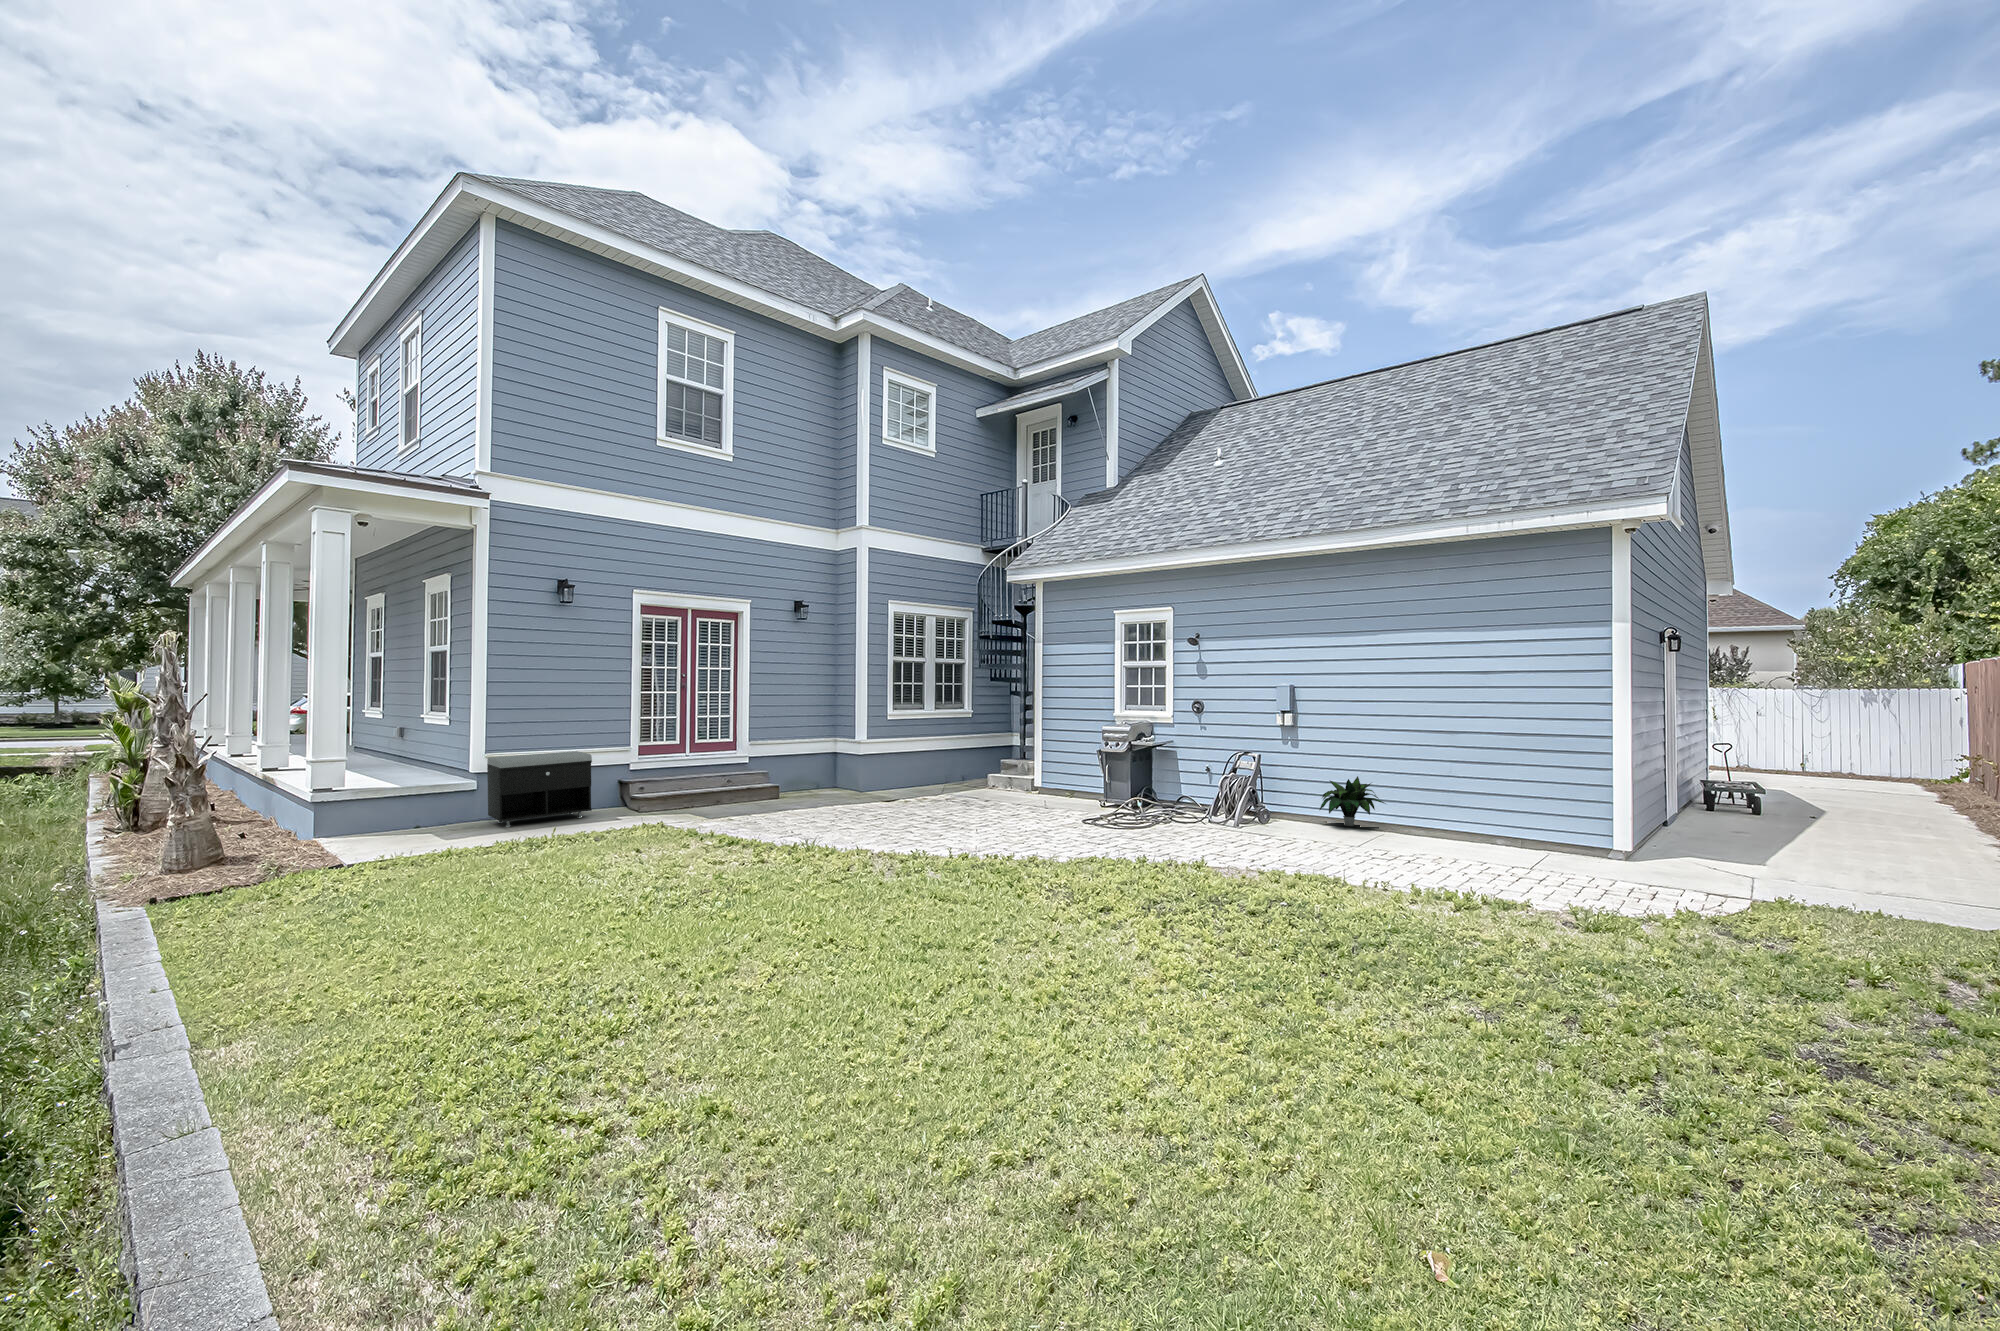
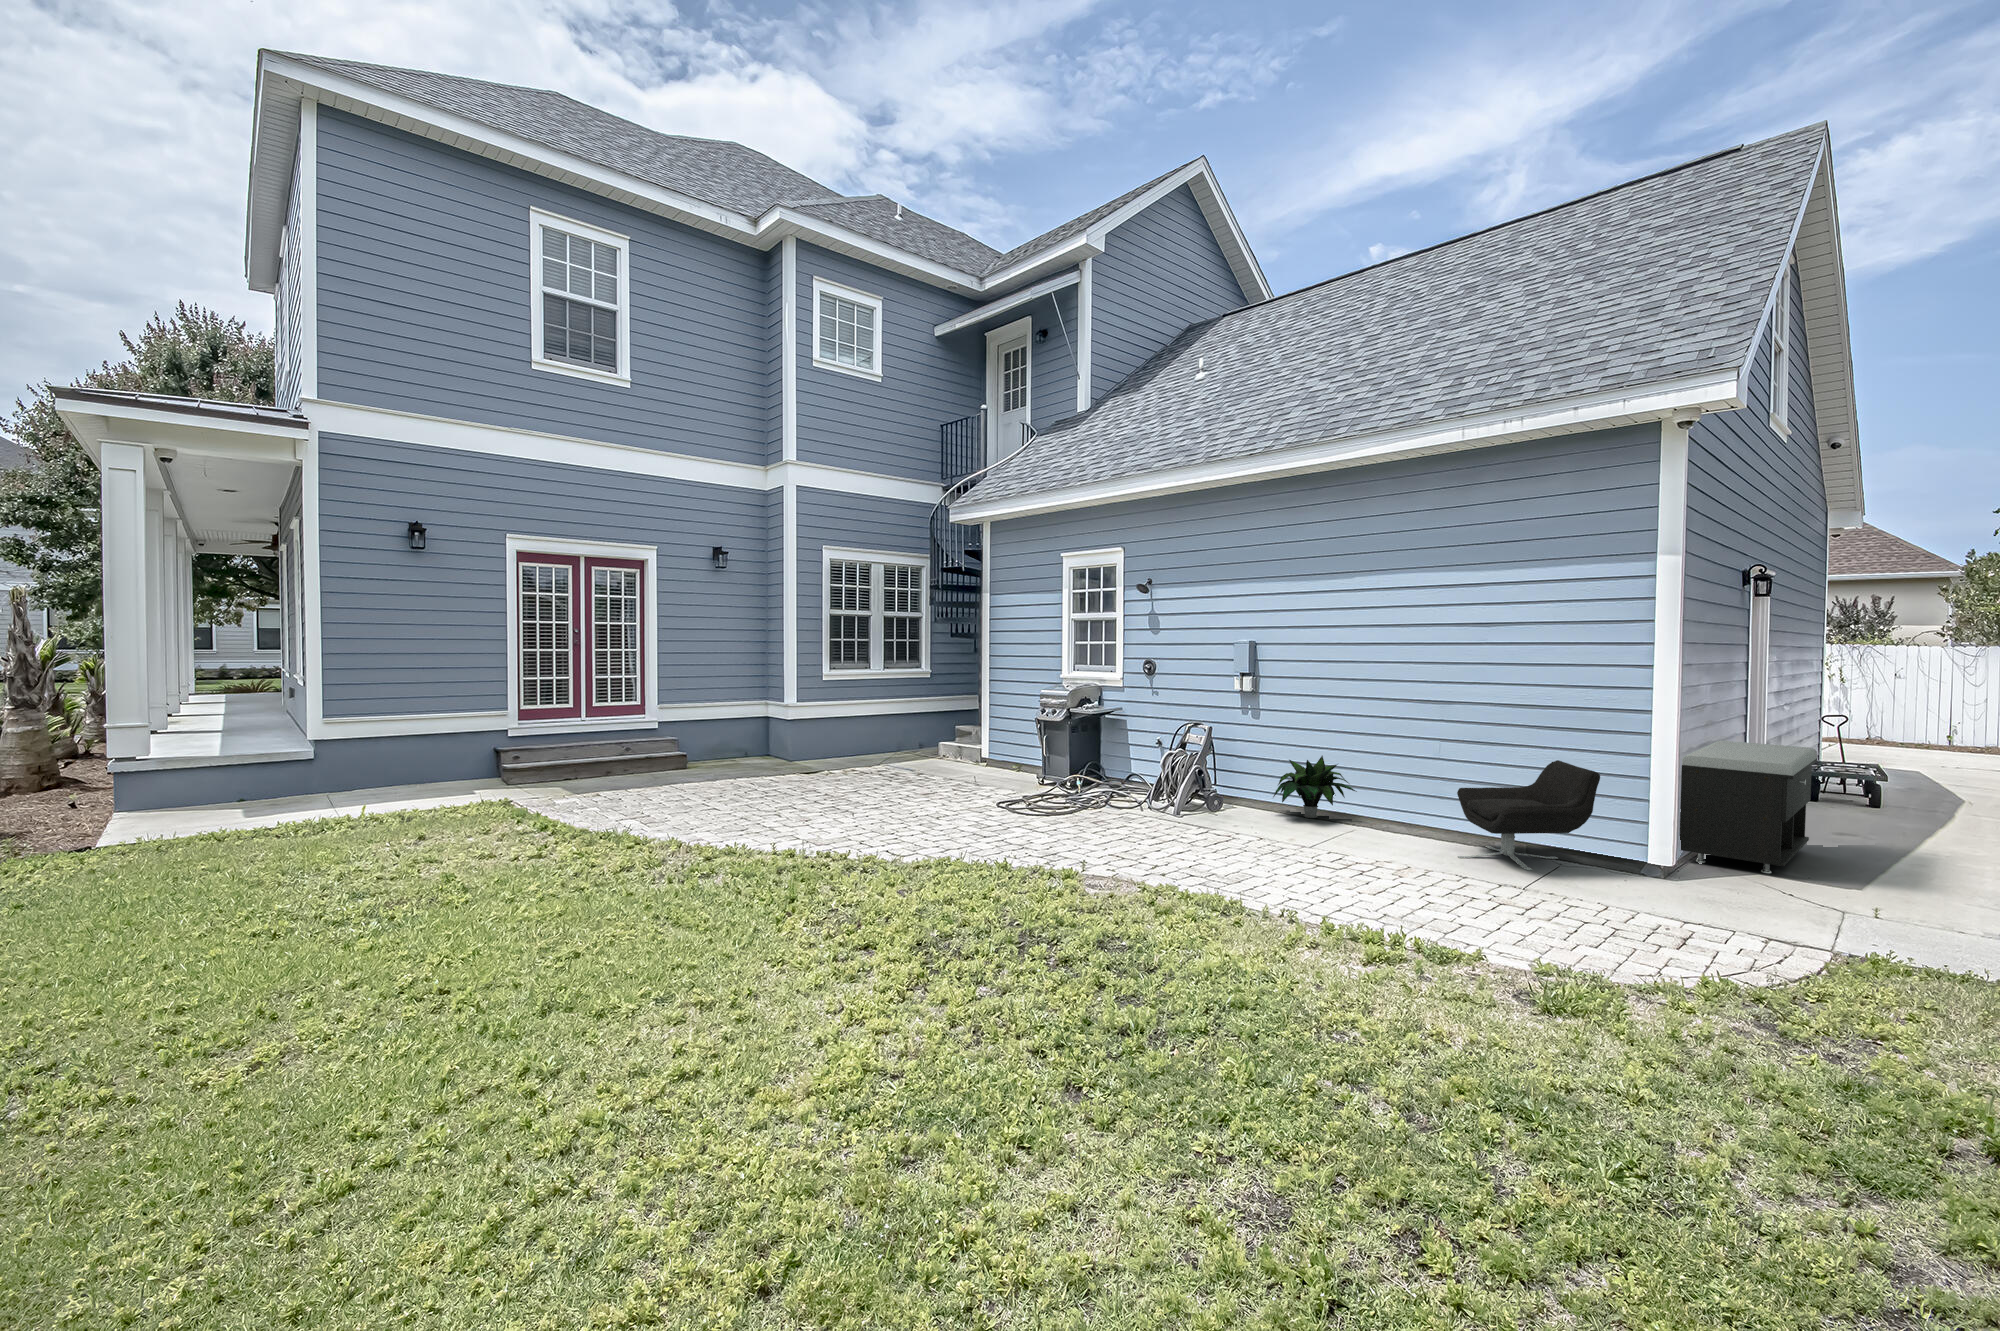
storage bench: present [487,751,592,827] -> present [1680,741,1817,874]
lounge chair: none [1471,776,1582,857] -> present [1457,760,1600,870]

